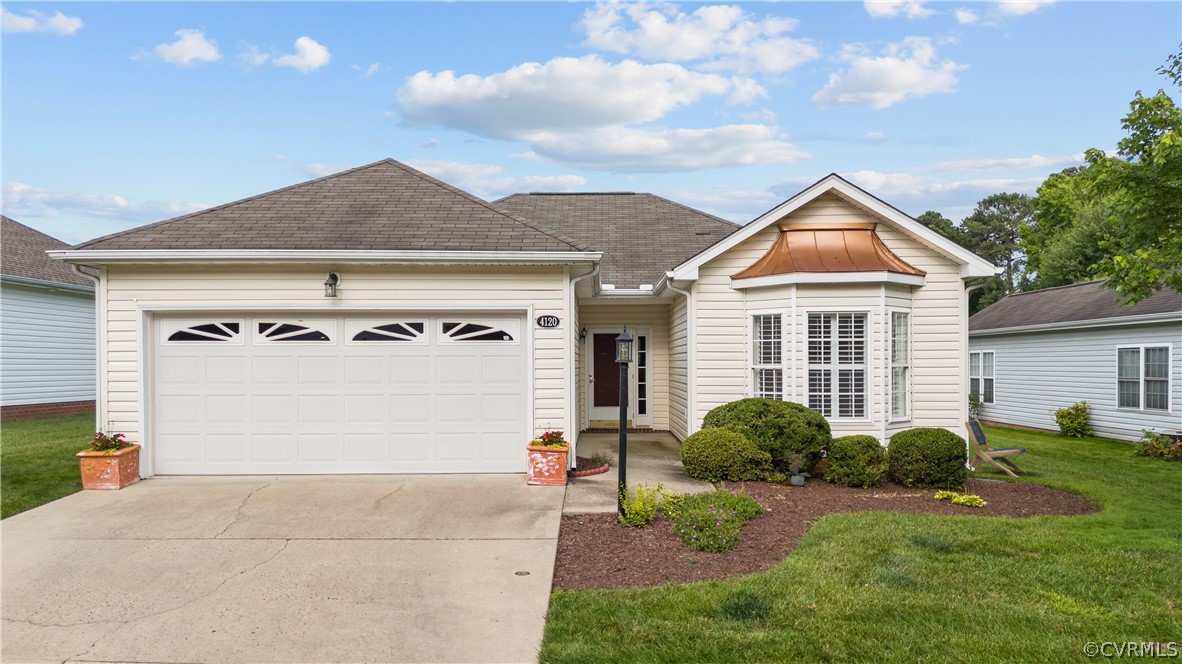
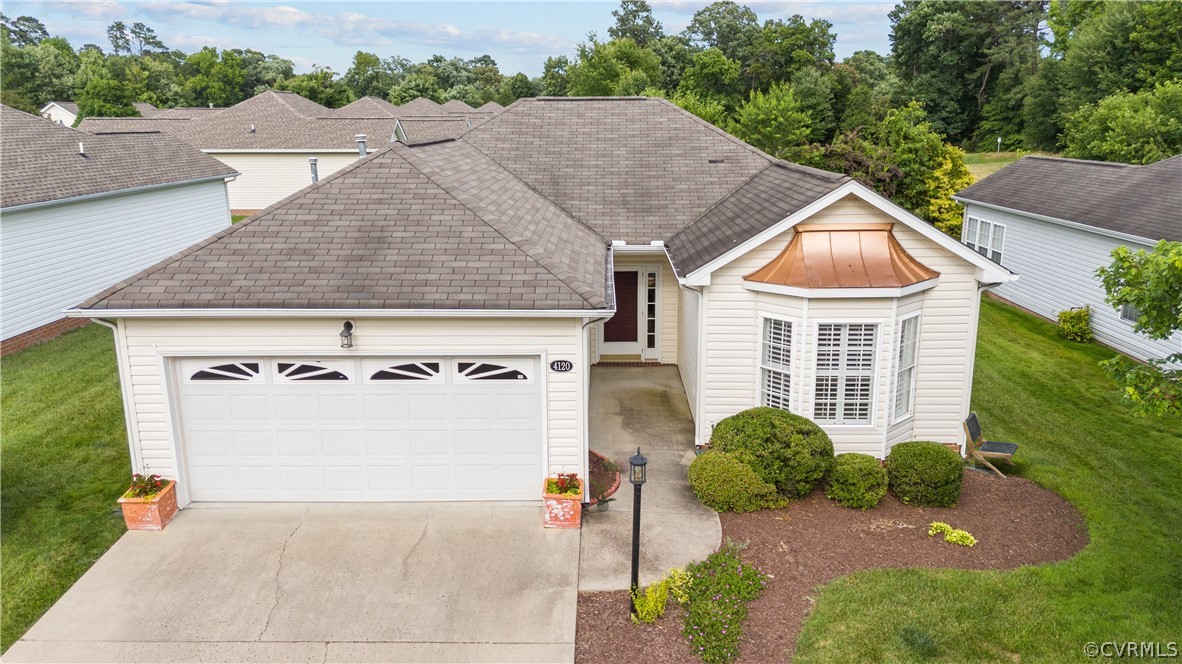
potted plant: present [783,449,810,485] -> present [590,477,616,511]

